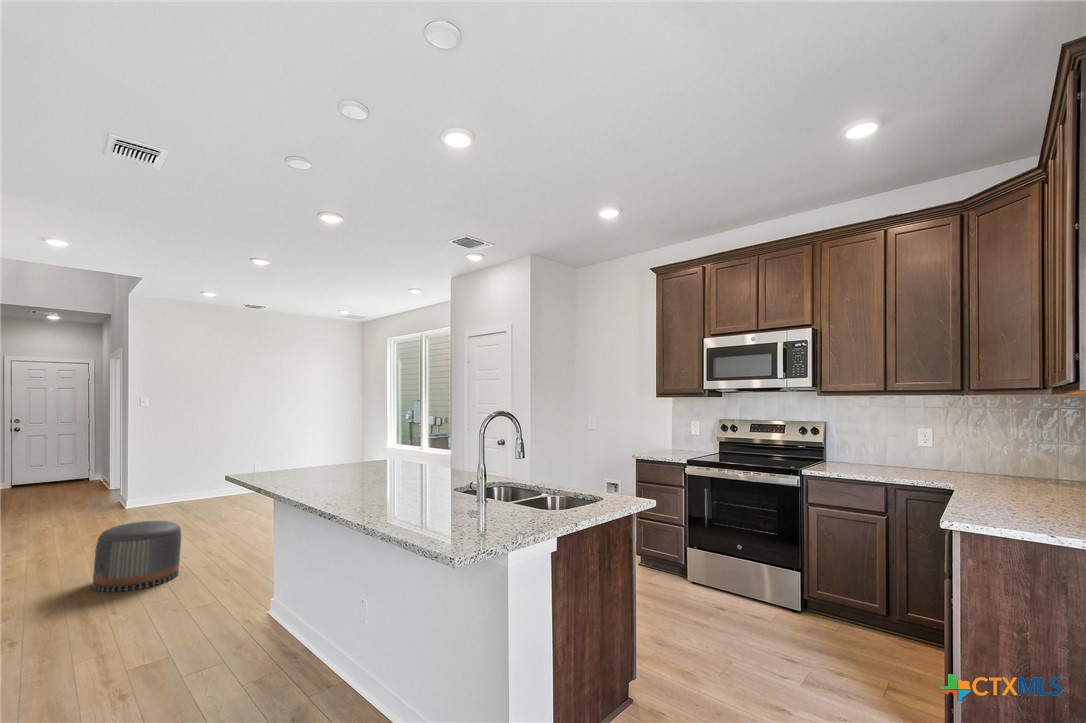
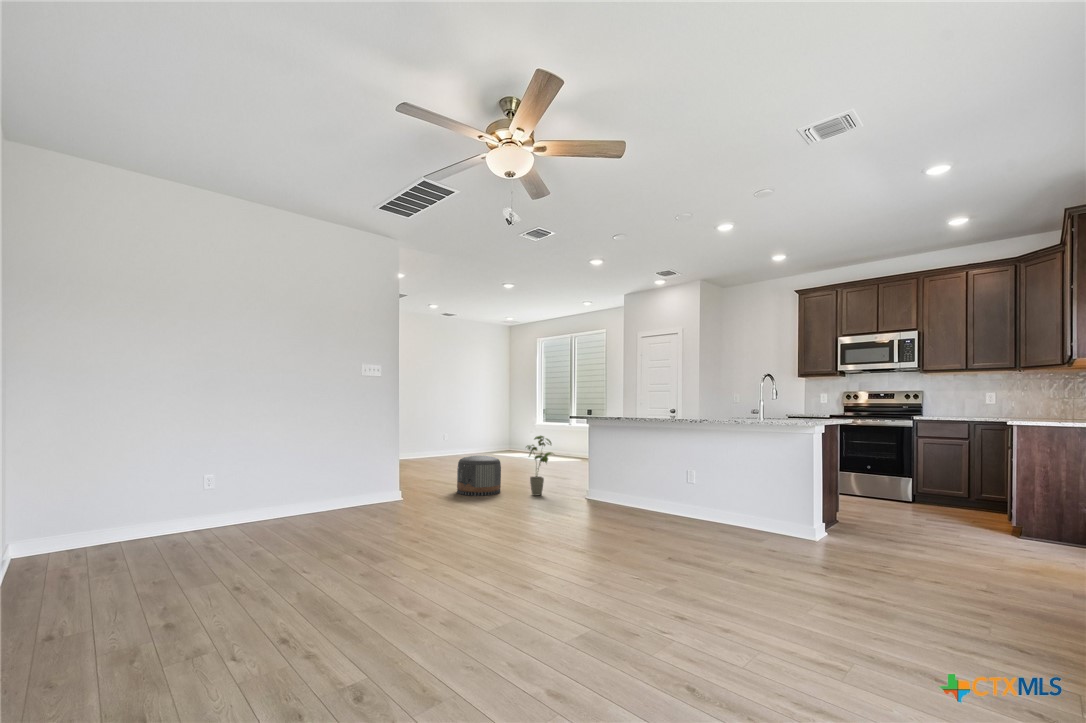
house plant: none [196,494,255,591] -> present [526,436,553,496]

